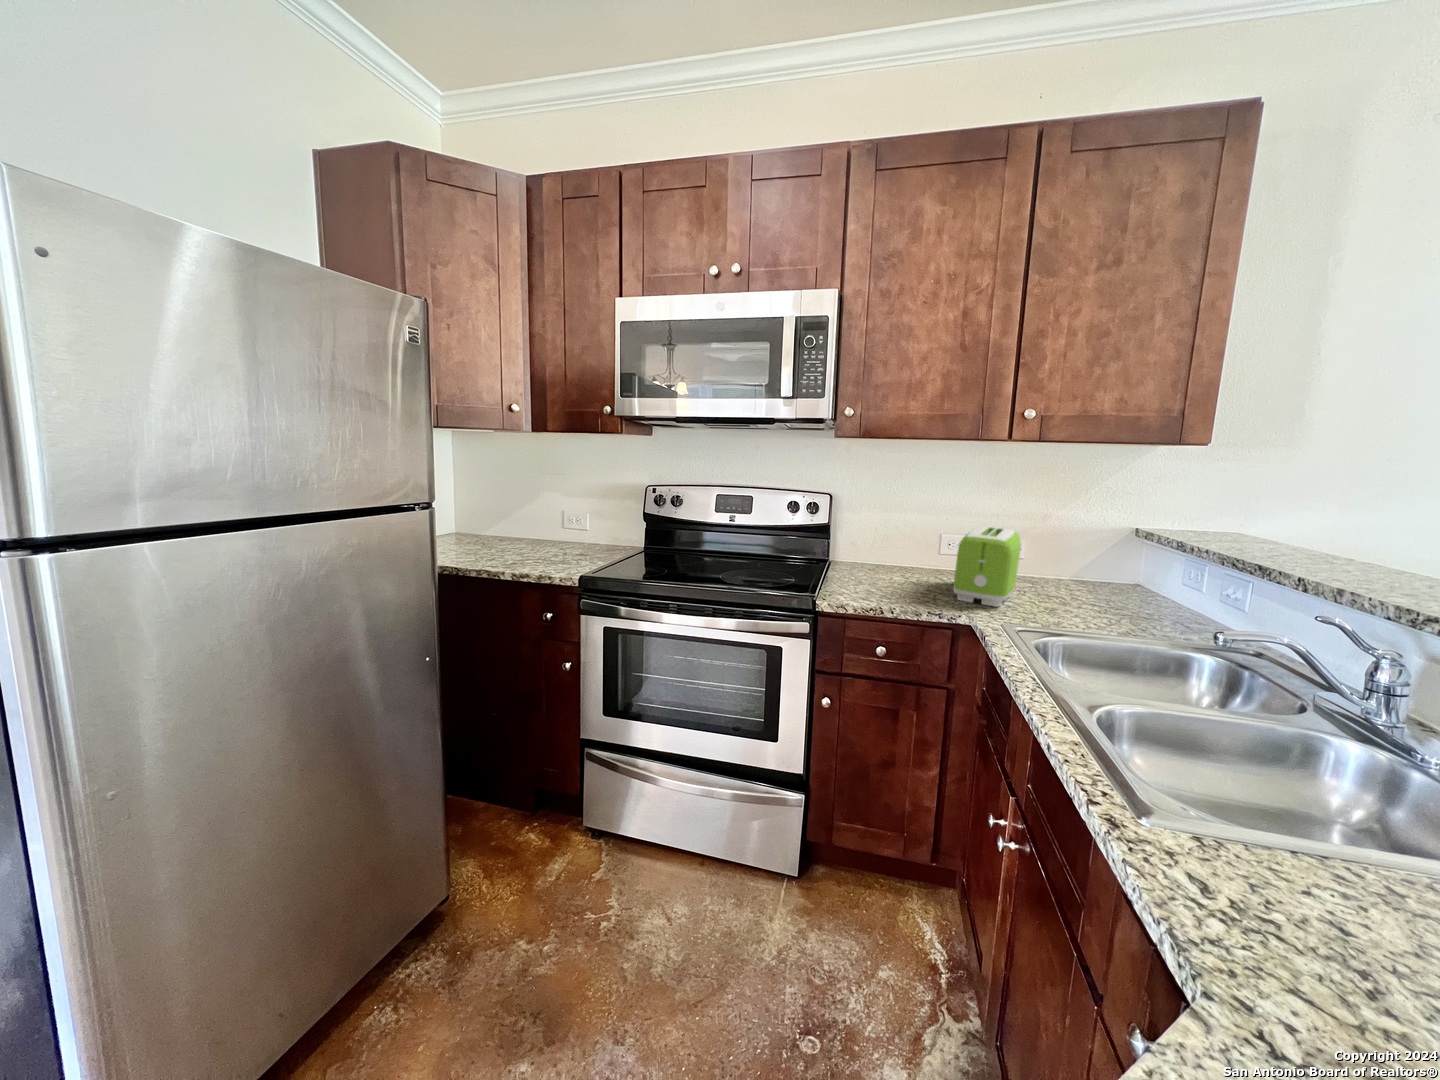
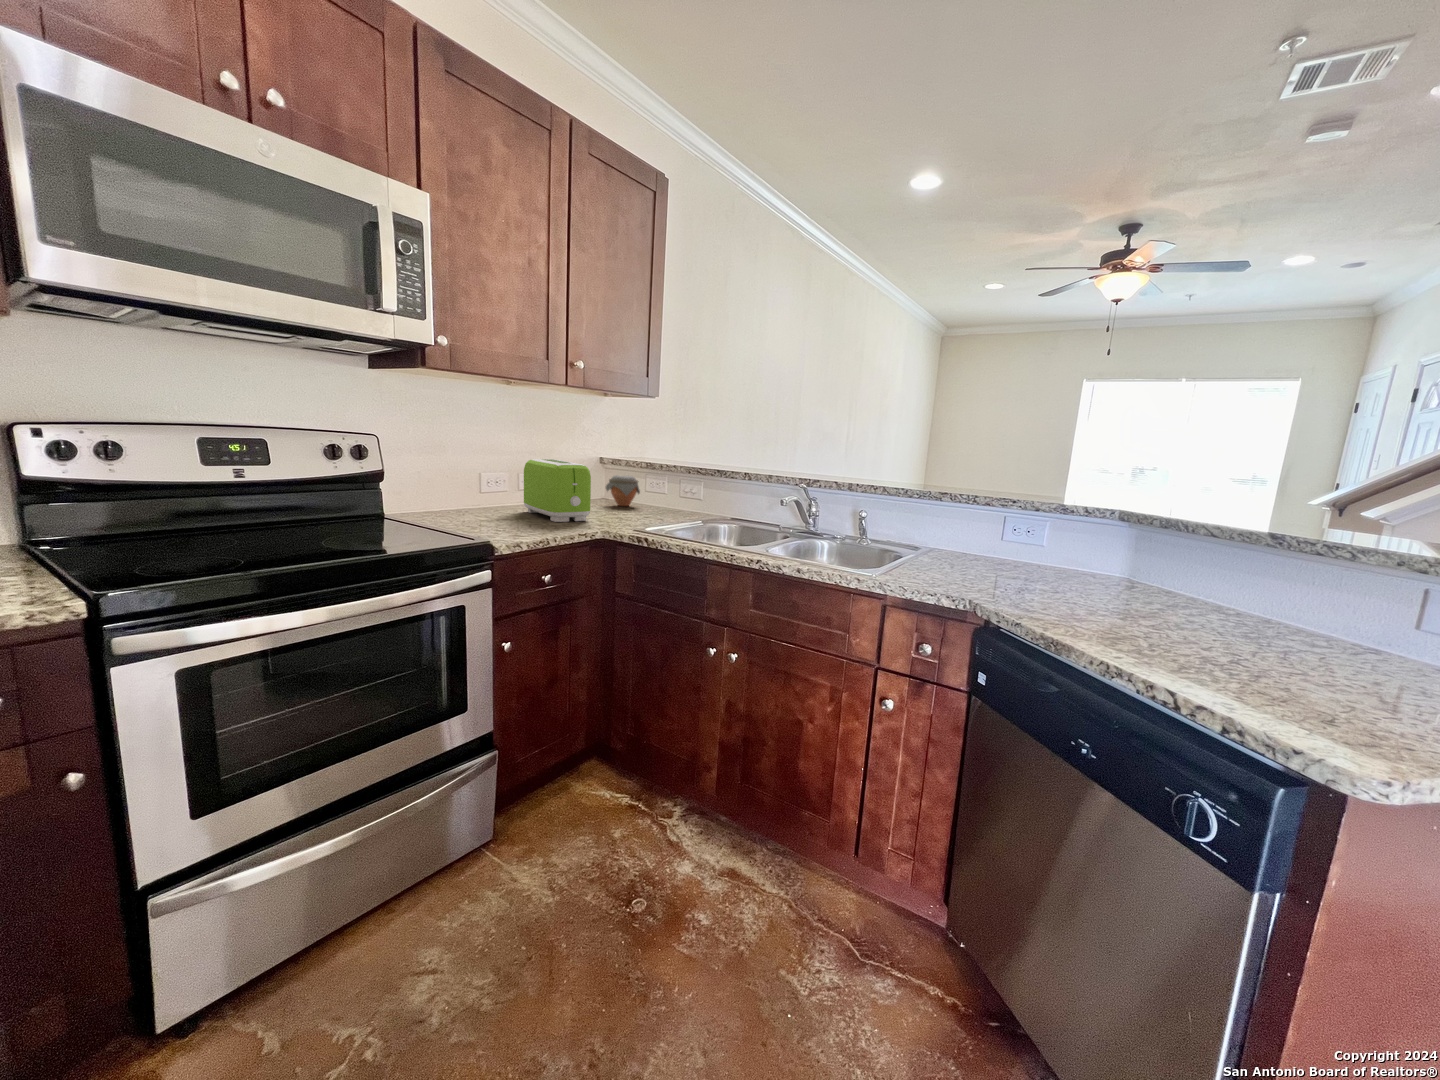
jar: none [1115,561,1171,607] -> present [606,475,640,506]

